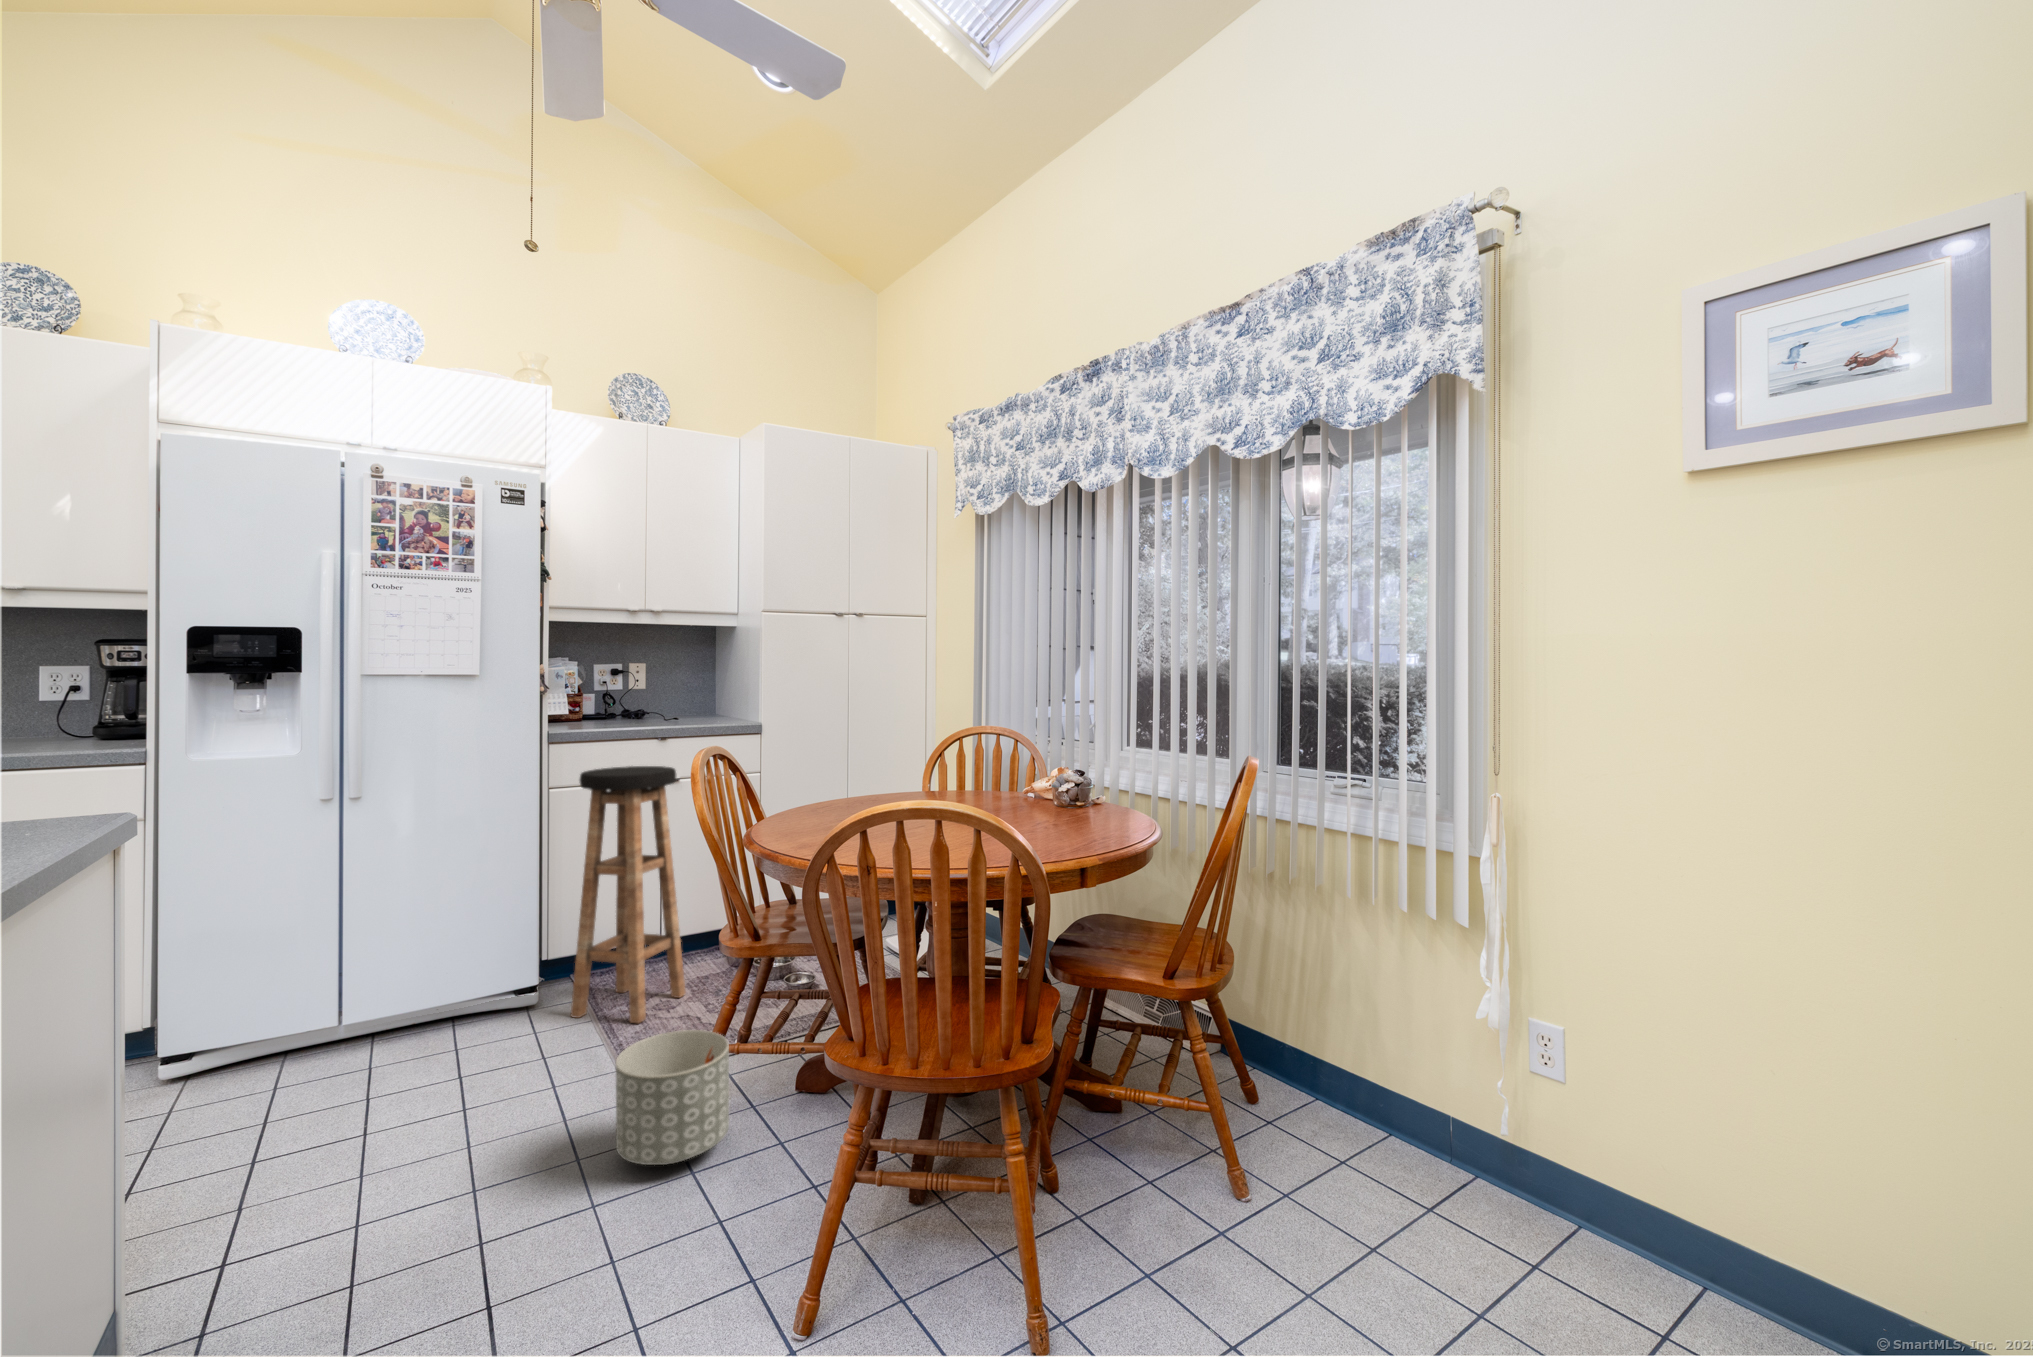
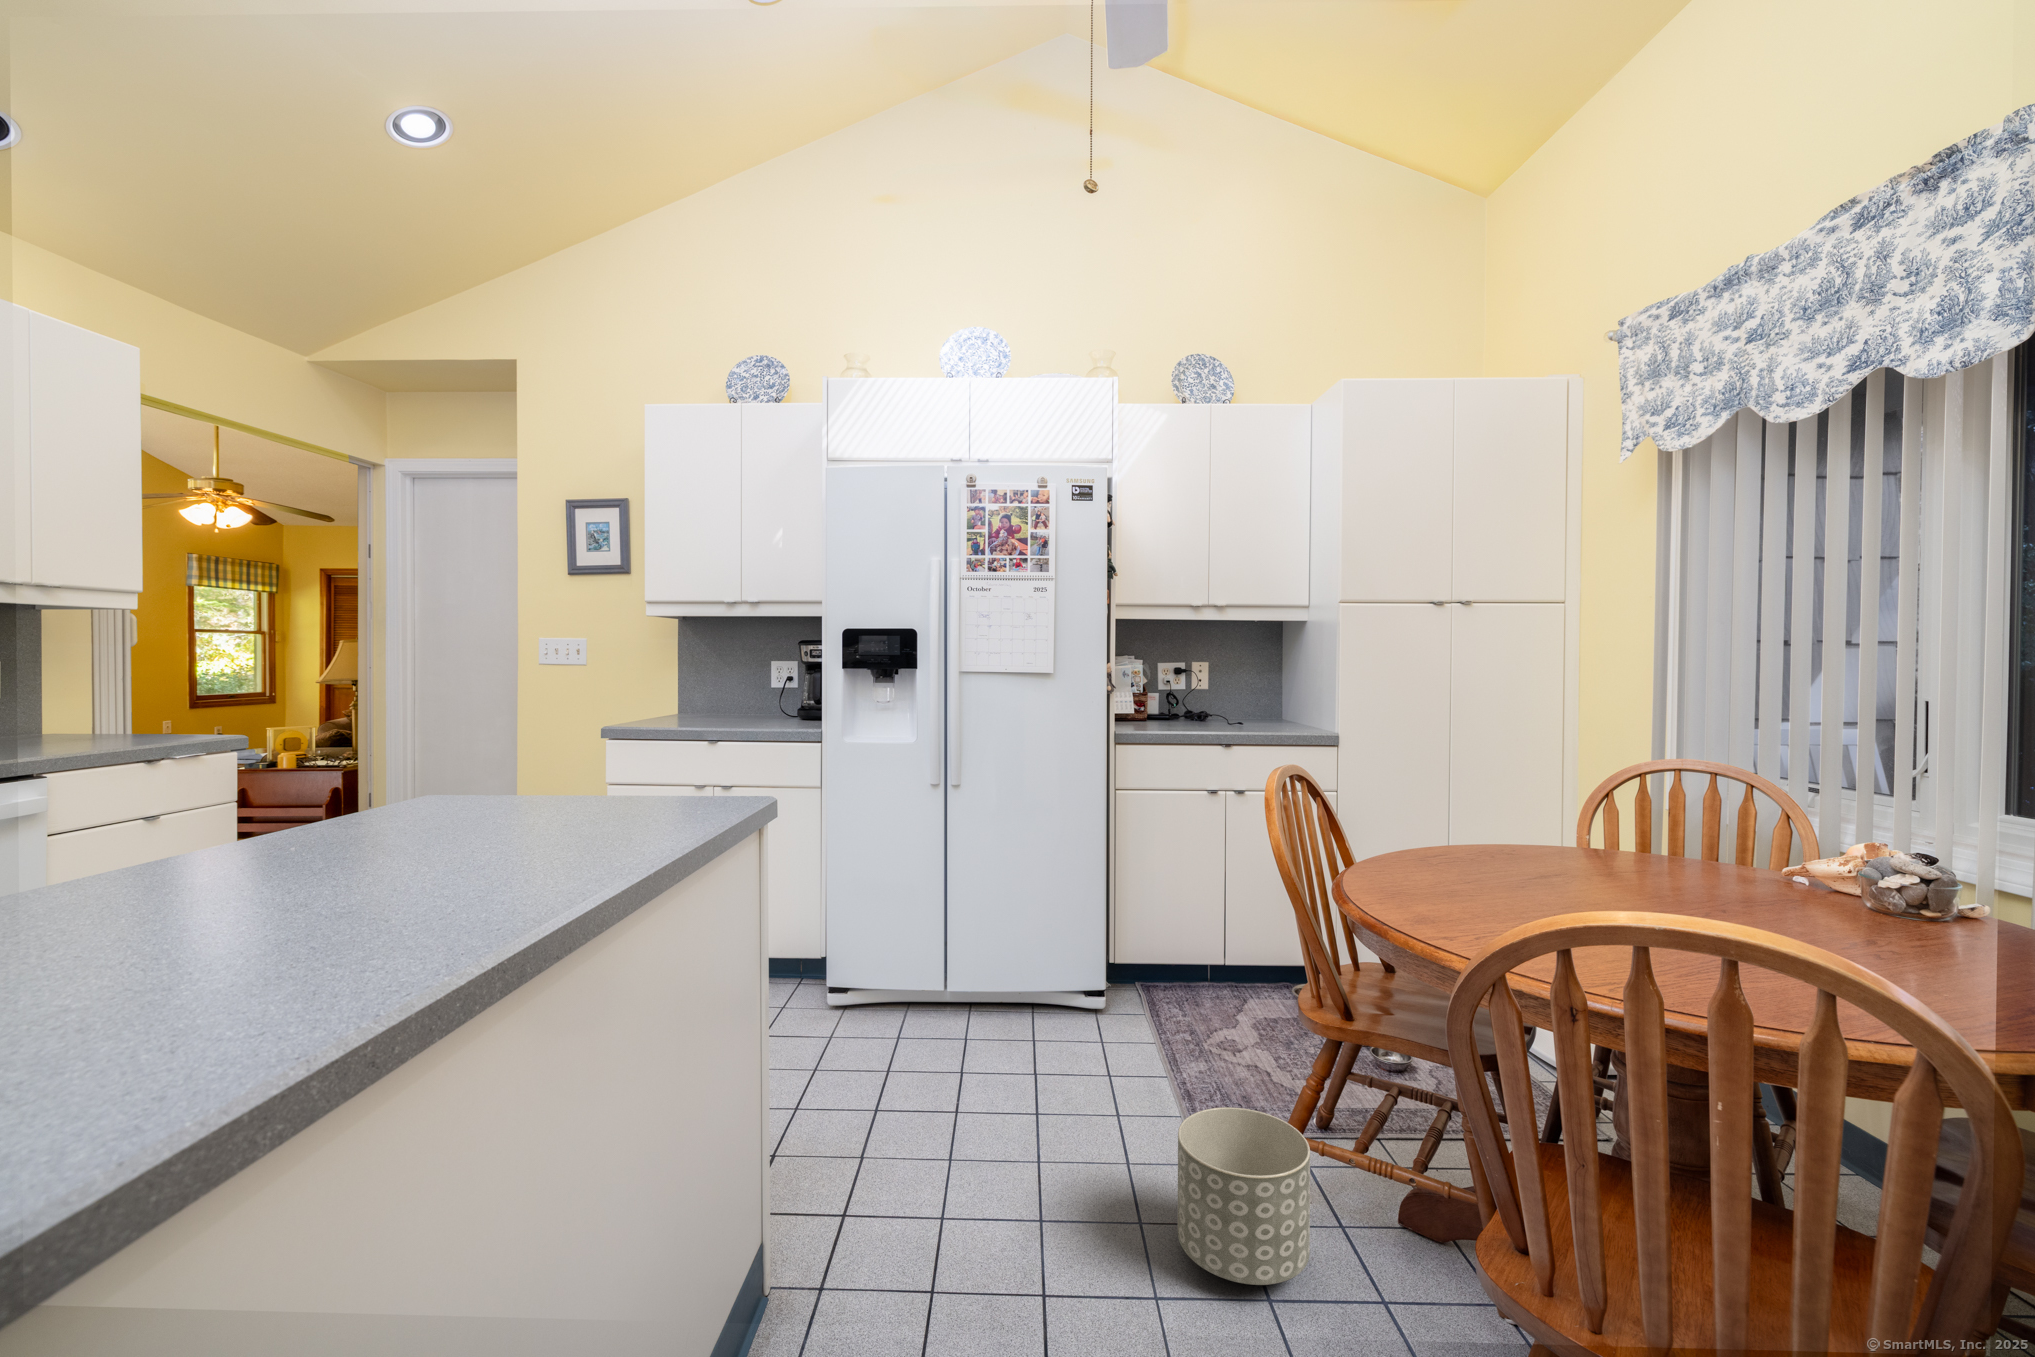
bar stool: present [571,766,686,1023] -> none [1133,775,1250,1064]

